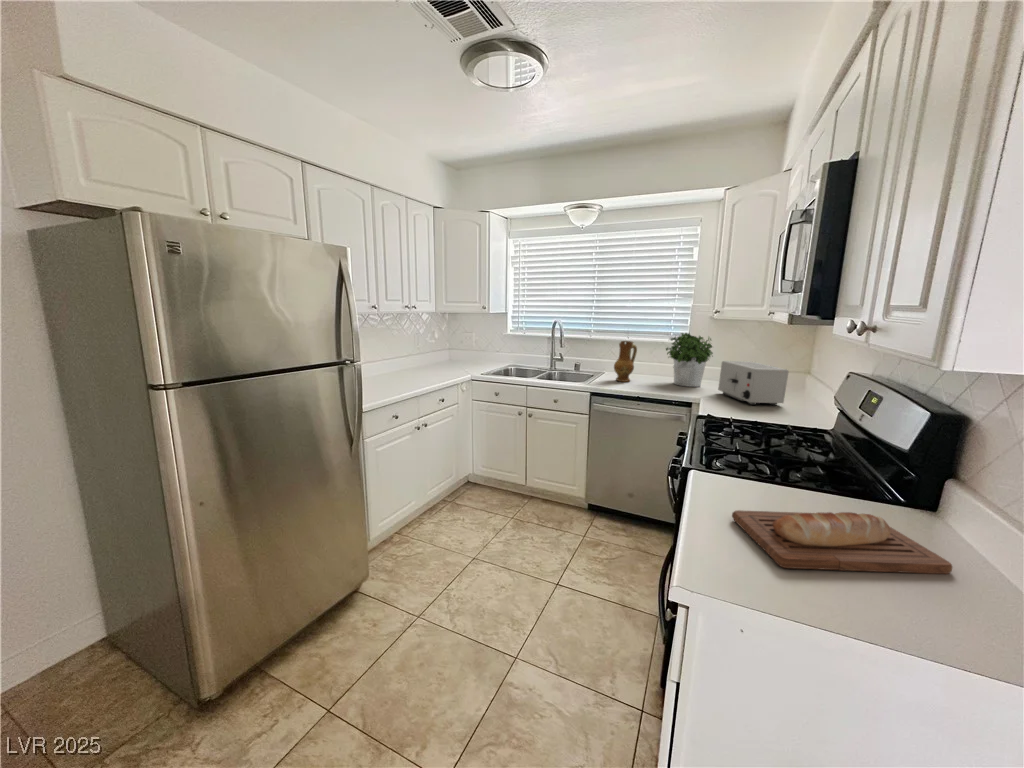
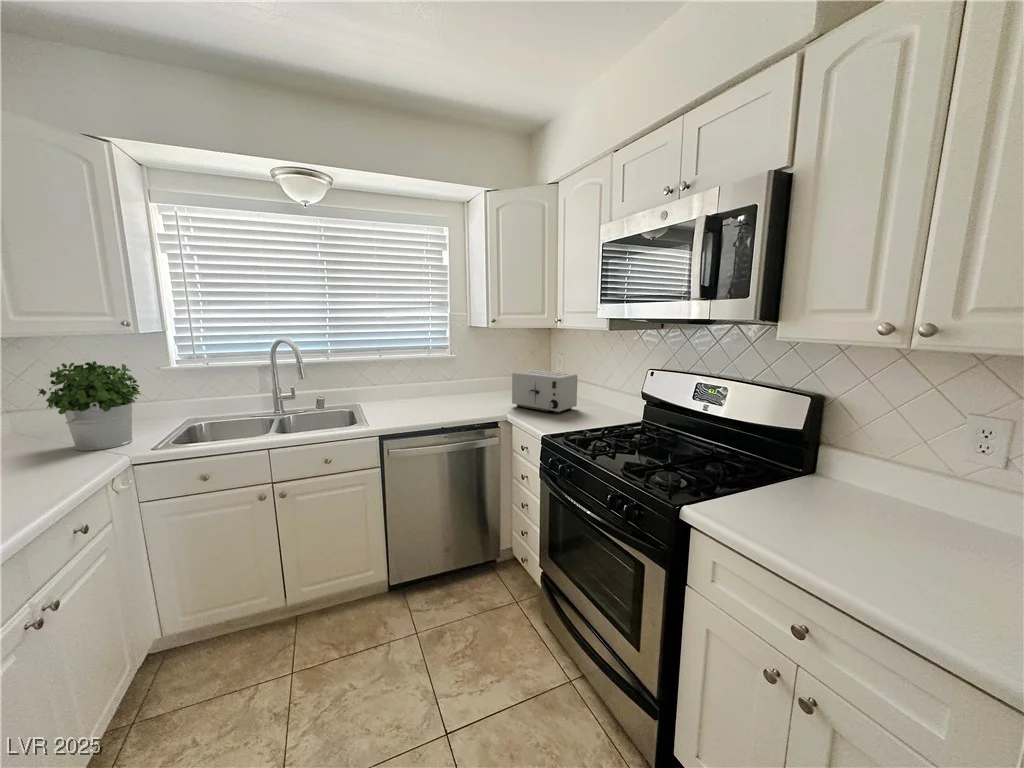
potted plant: present [666,333,713,387] -> present [38,361,140,451]
ceramic jug: present [614,341,637,382] -> none [391,361,416,414]
bread loaf: present [732,510,952,574] -> none [810,499,935,591]

